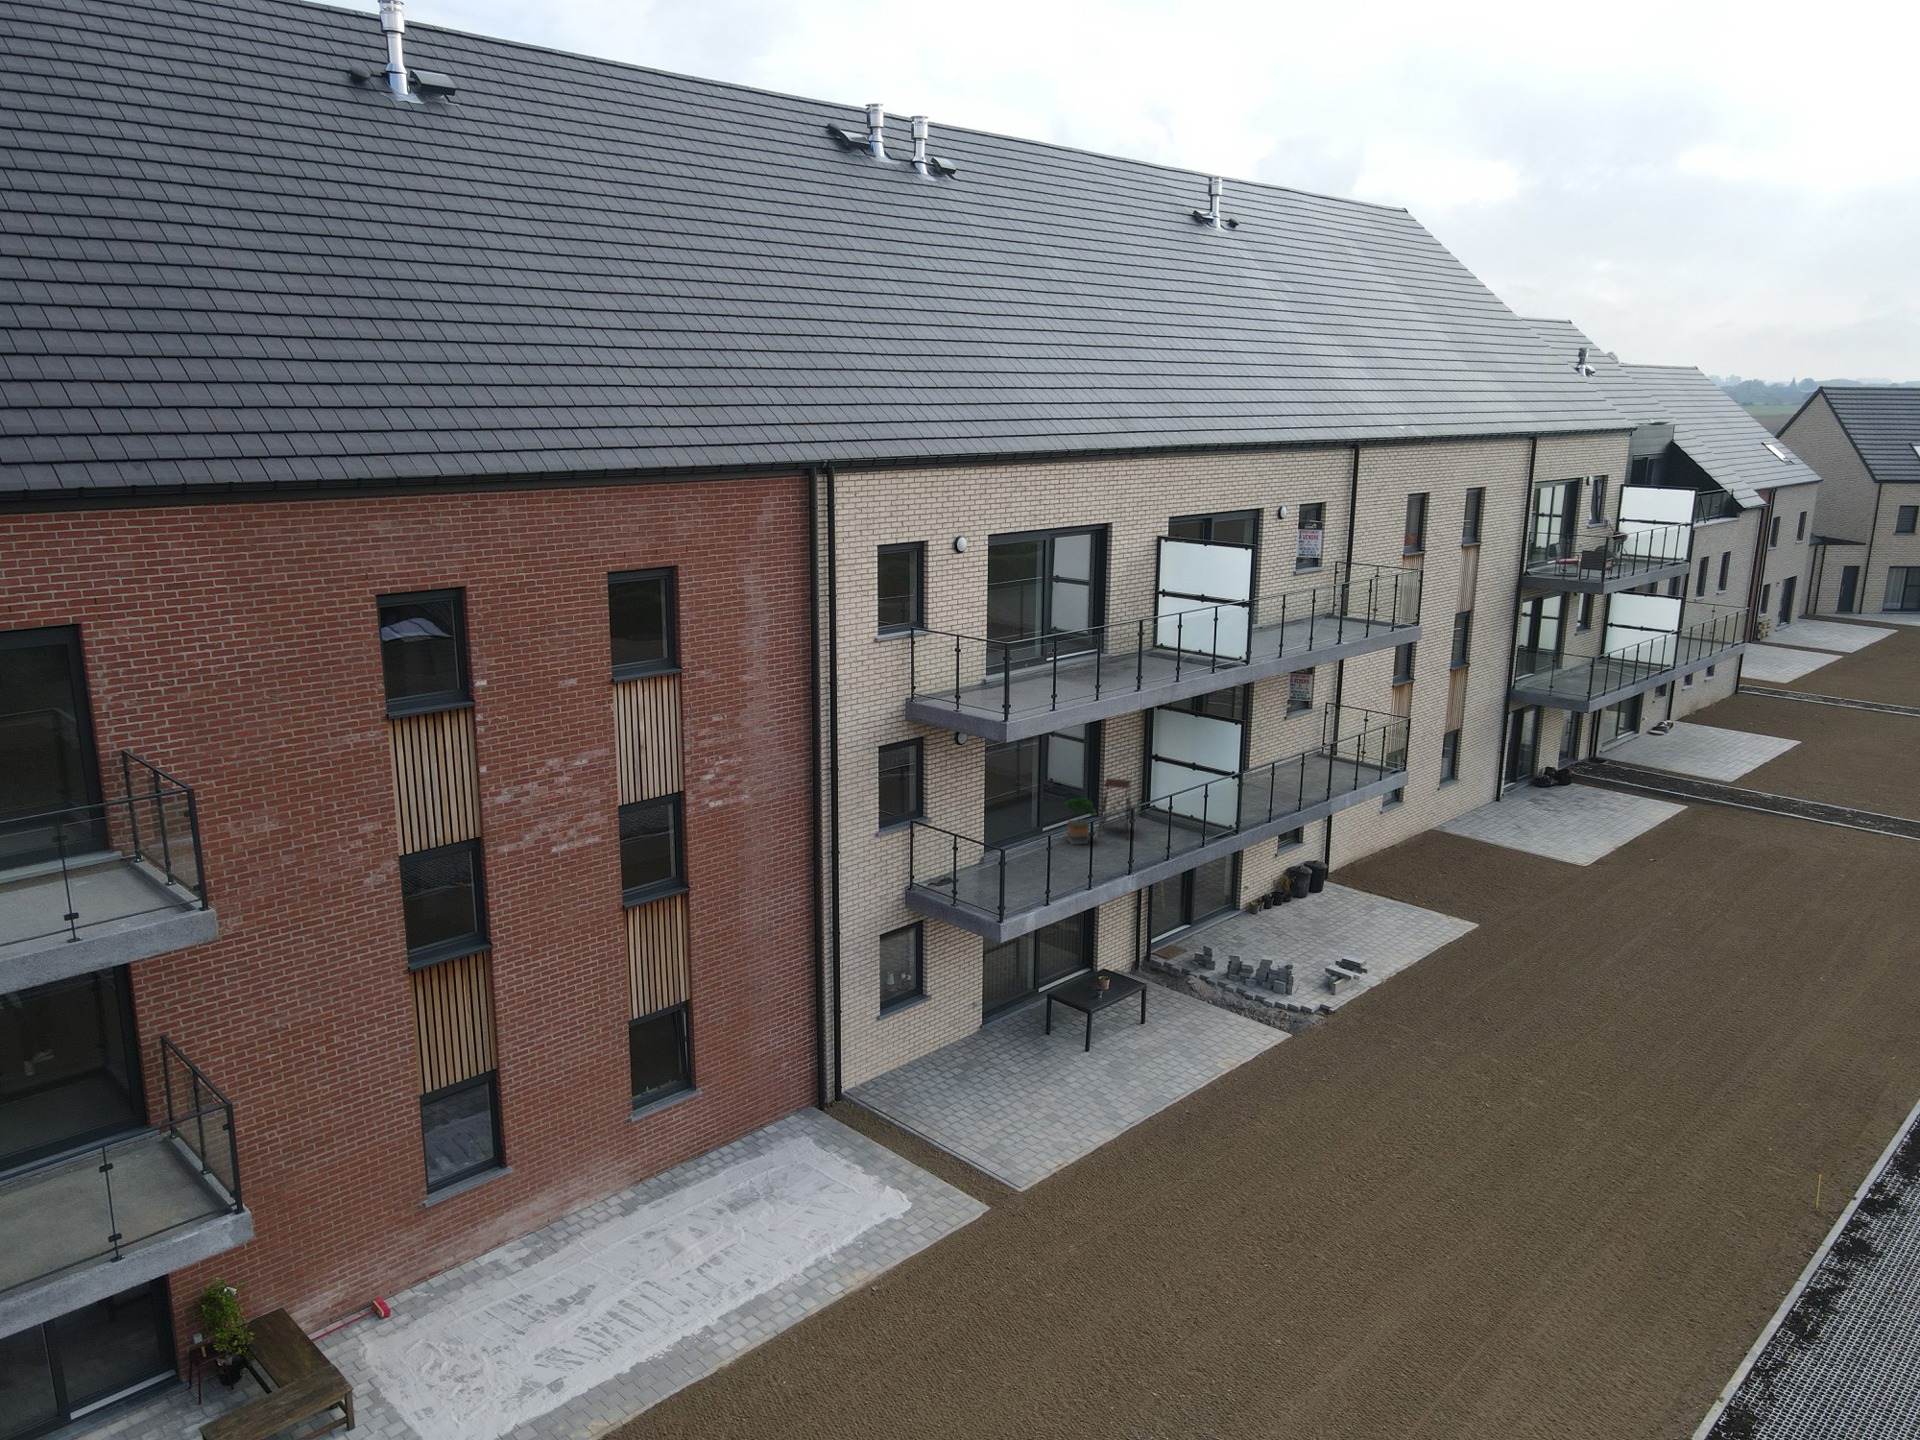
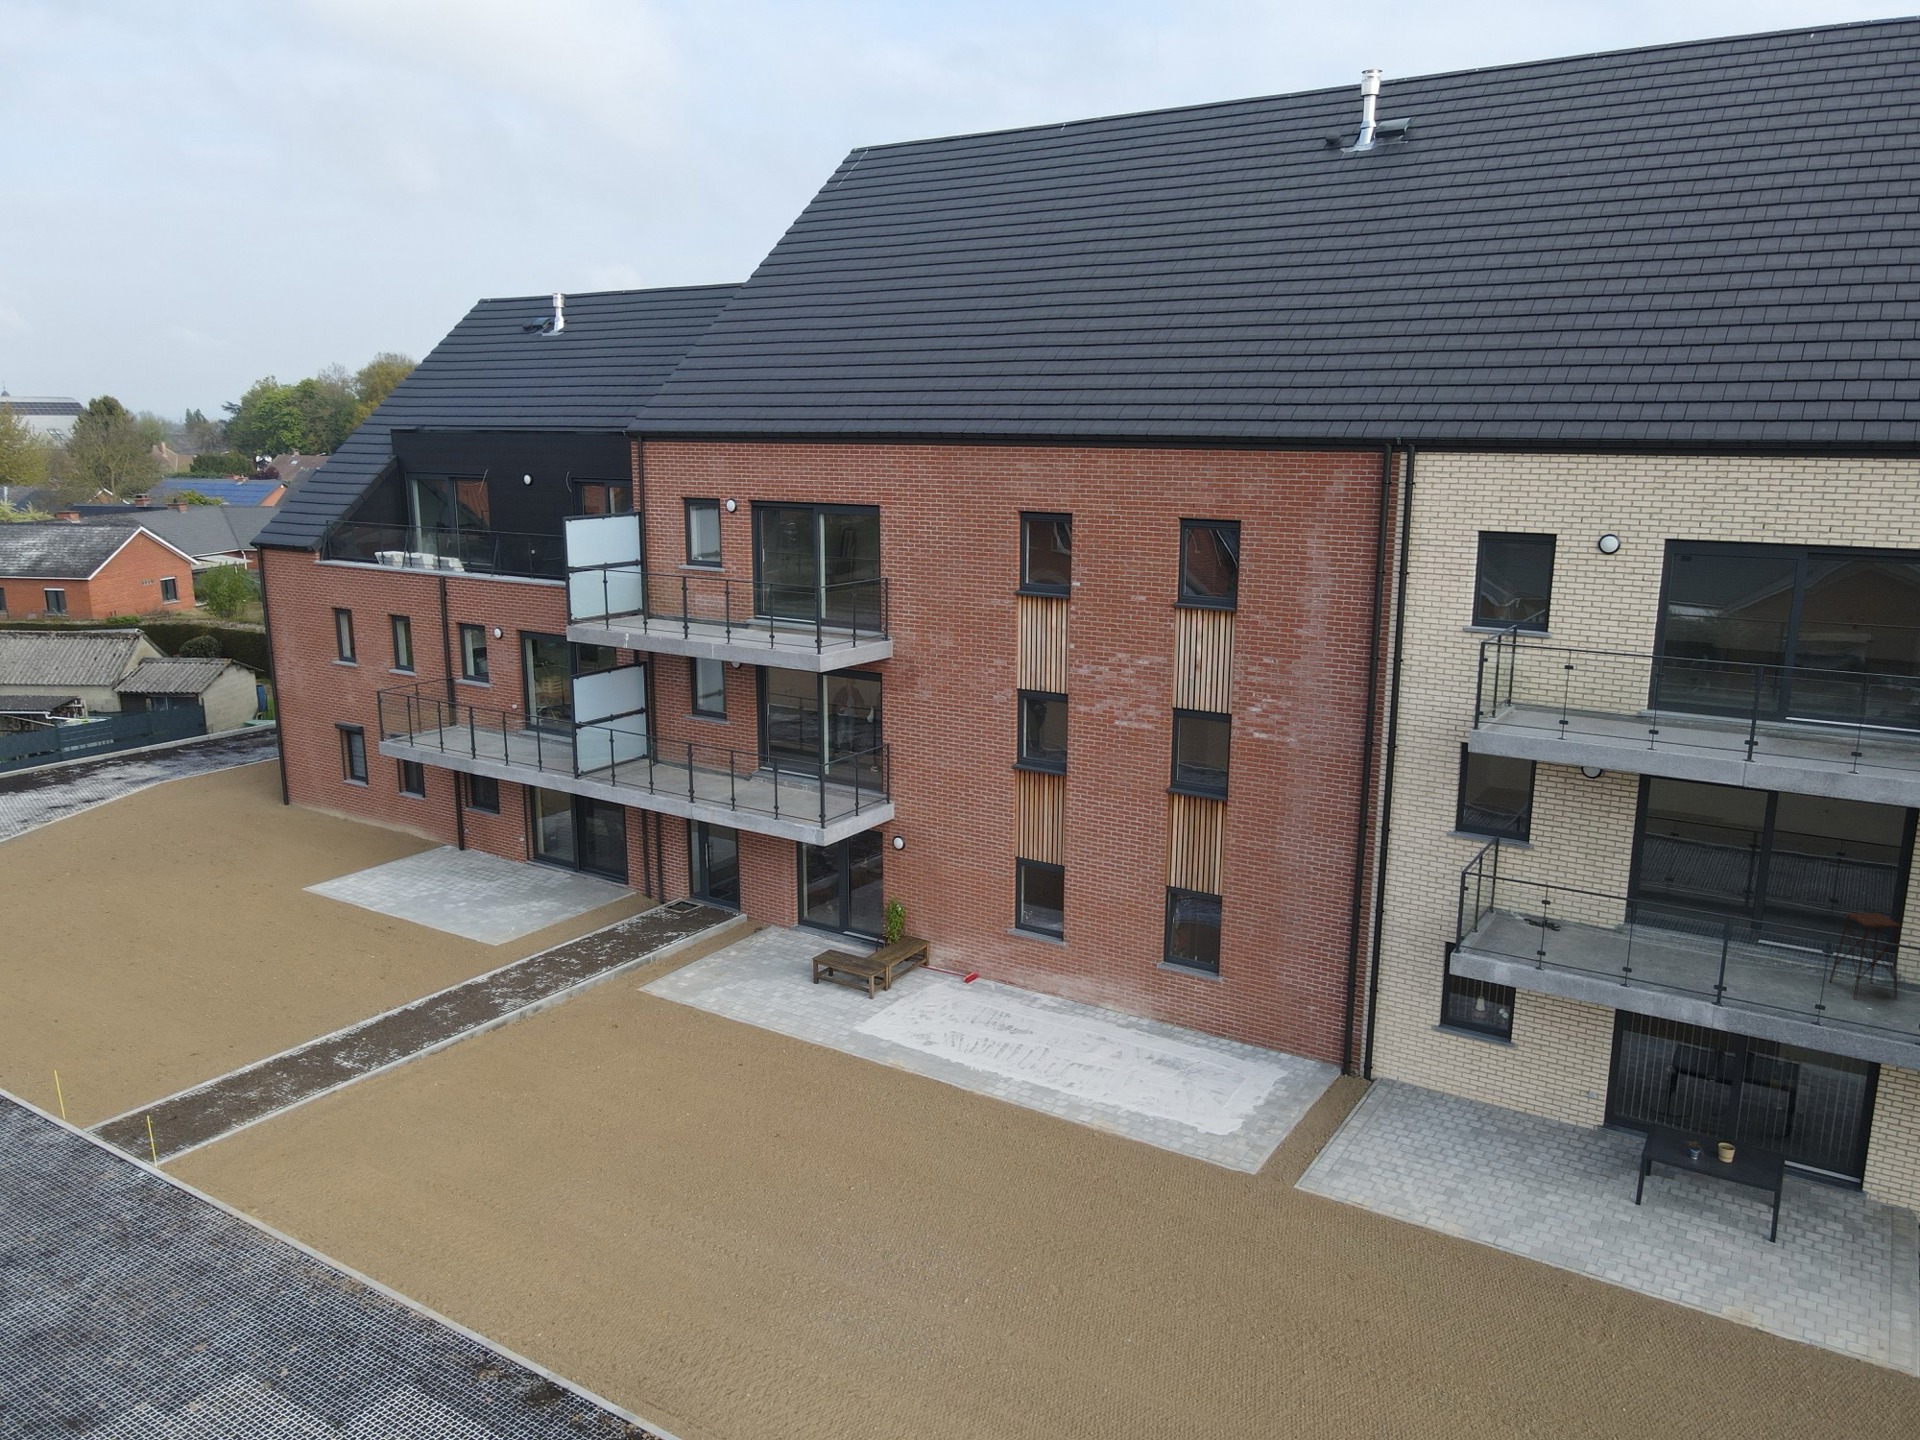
potted tree: present [1065,797,1096,845] -> none [1768,911,1820,977]

